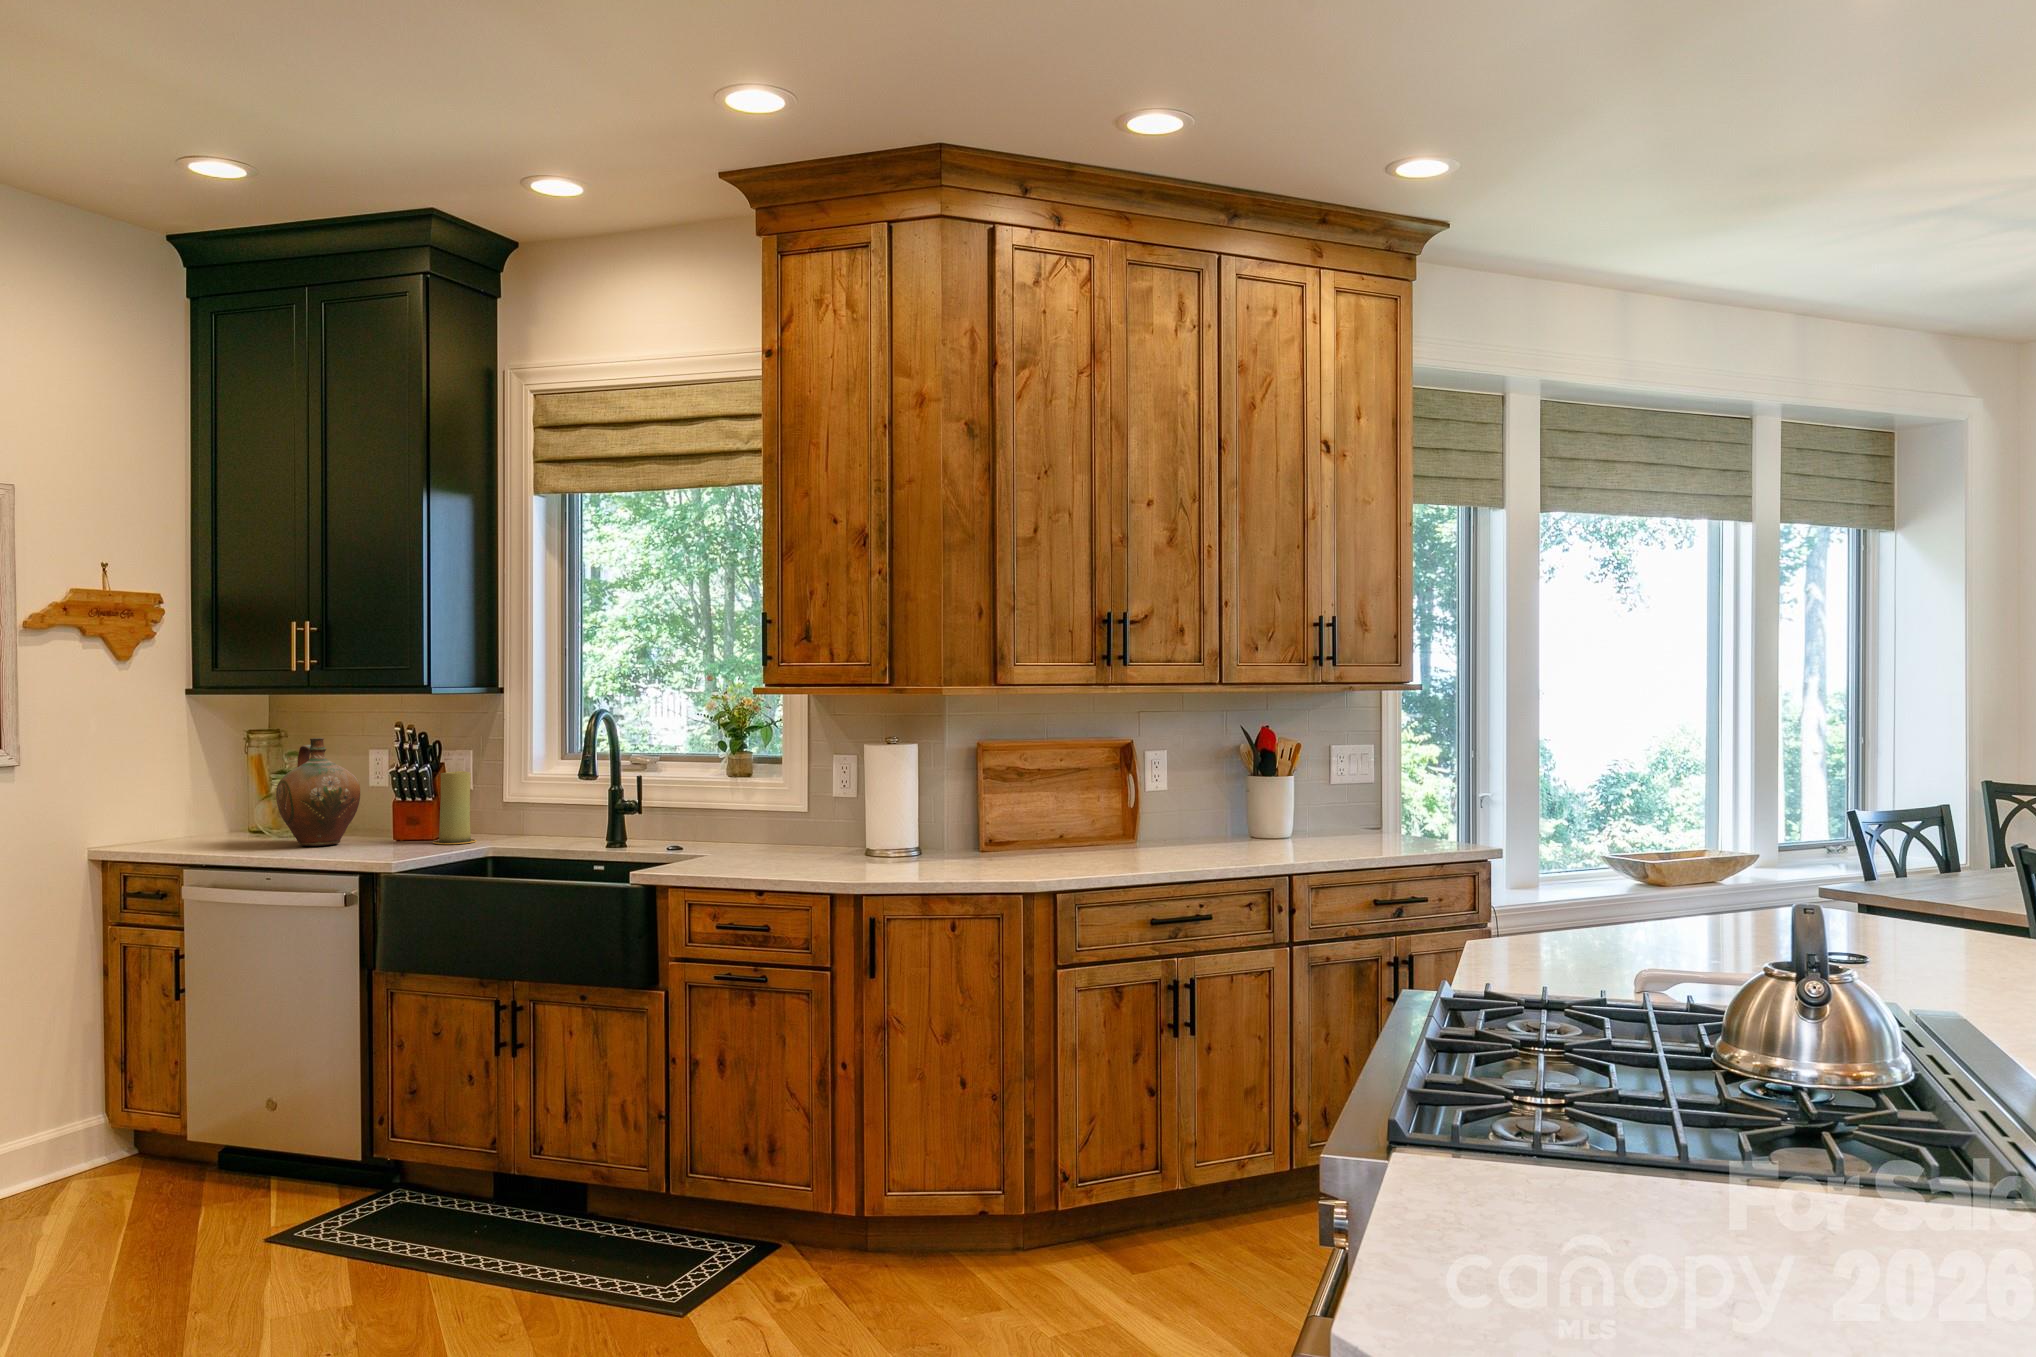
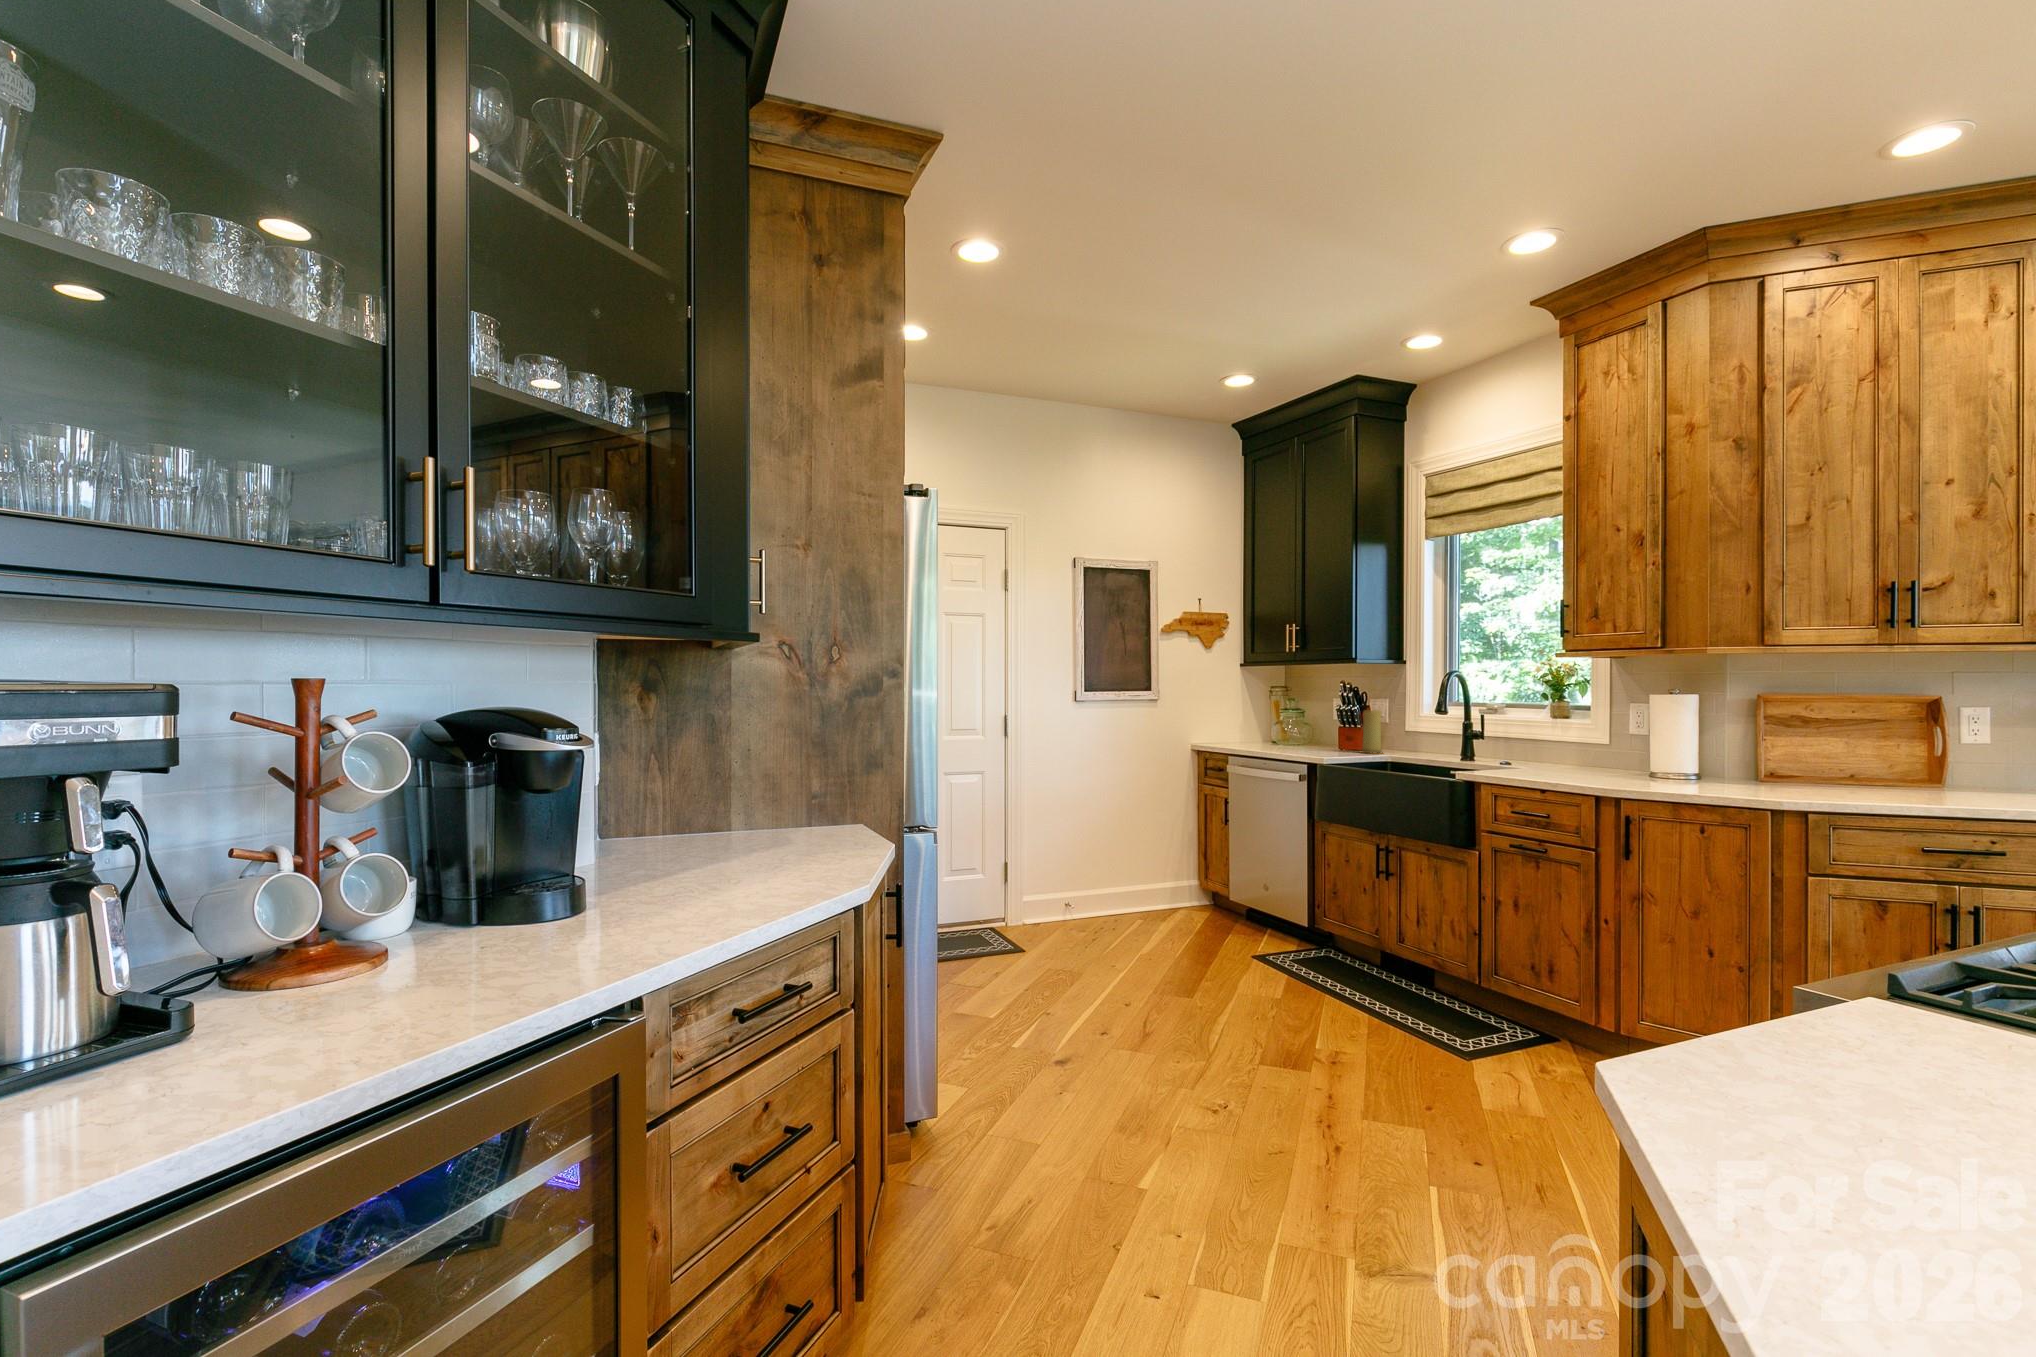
ceramic jug: present [276,738,360,846] -> none [1276,688,1319,749]

